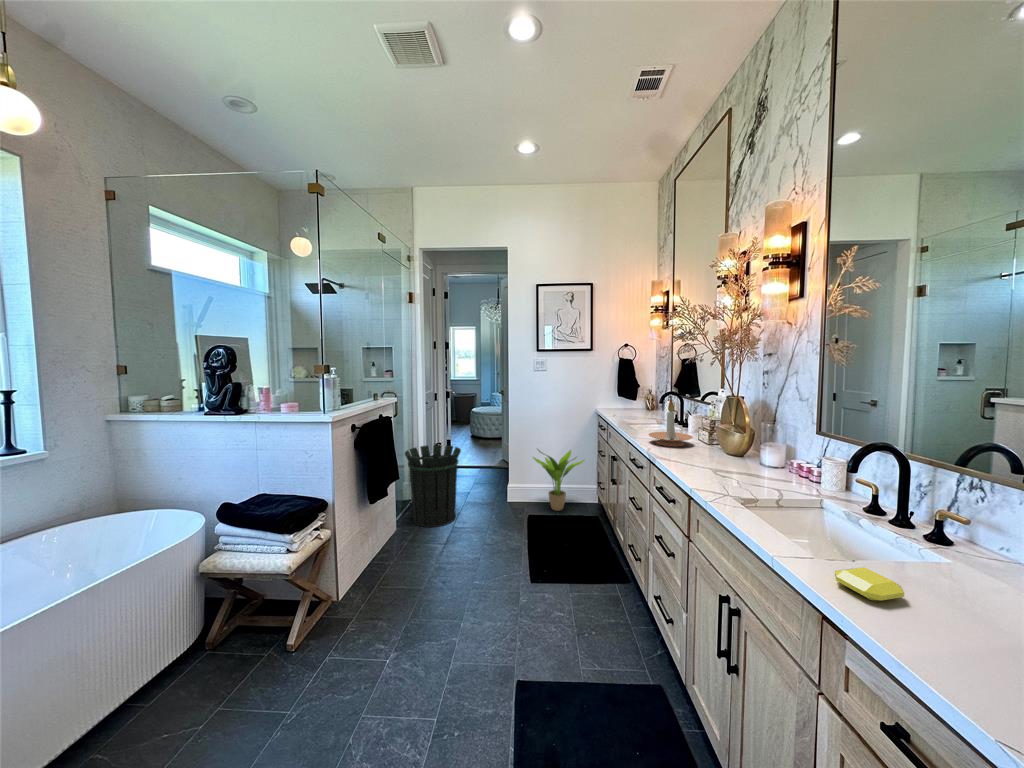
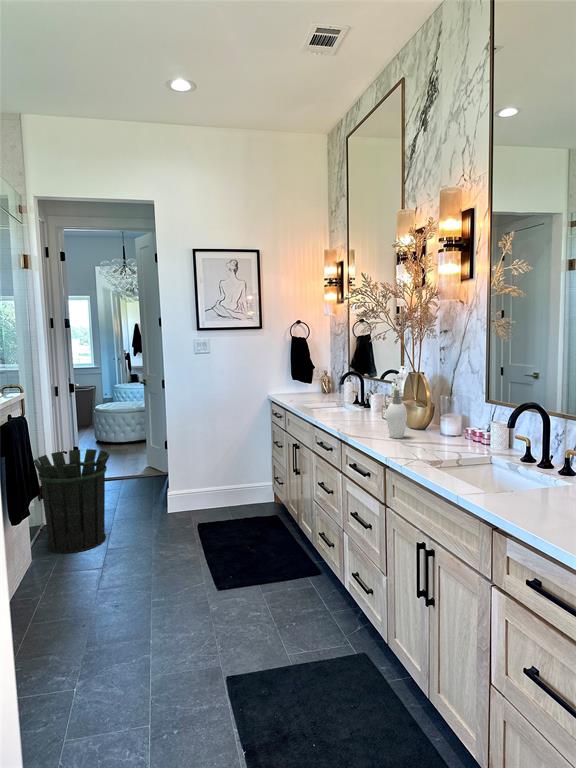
candle holder: present [648,400,693,446] -> none [336,377,379,425]
soap dispenser: none [697,415,726,465] -> present [386,390,412,438]
potted plant: present [533,449,584,511] -> none [197,443,258,515]
soap bar: present [835,567,904,600] -> none [503,491,545,511]

